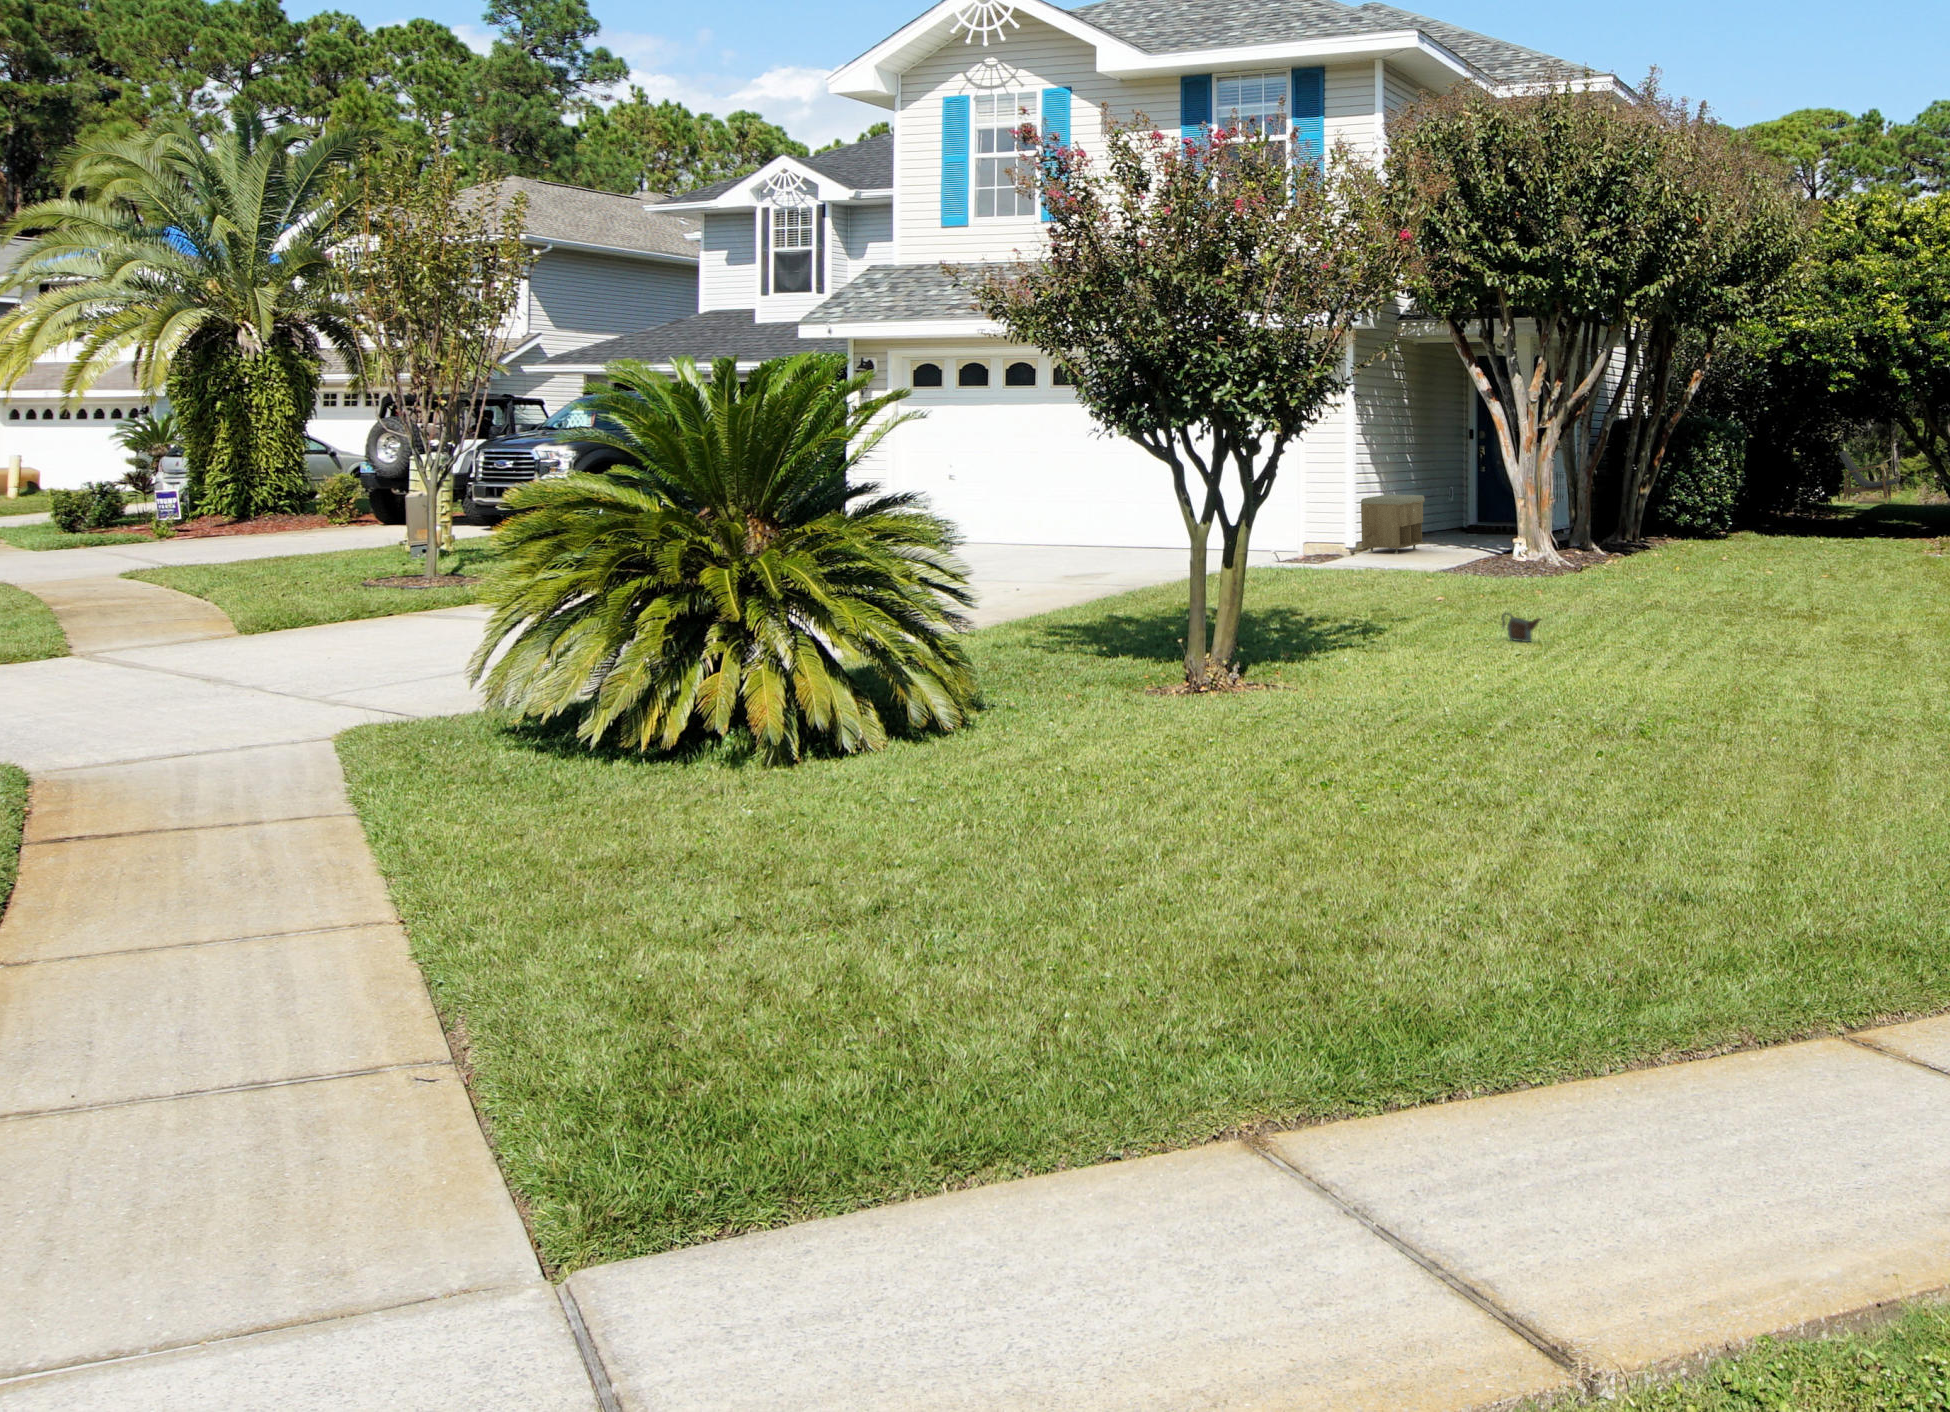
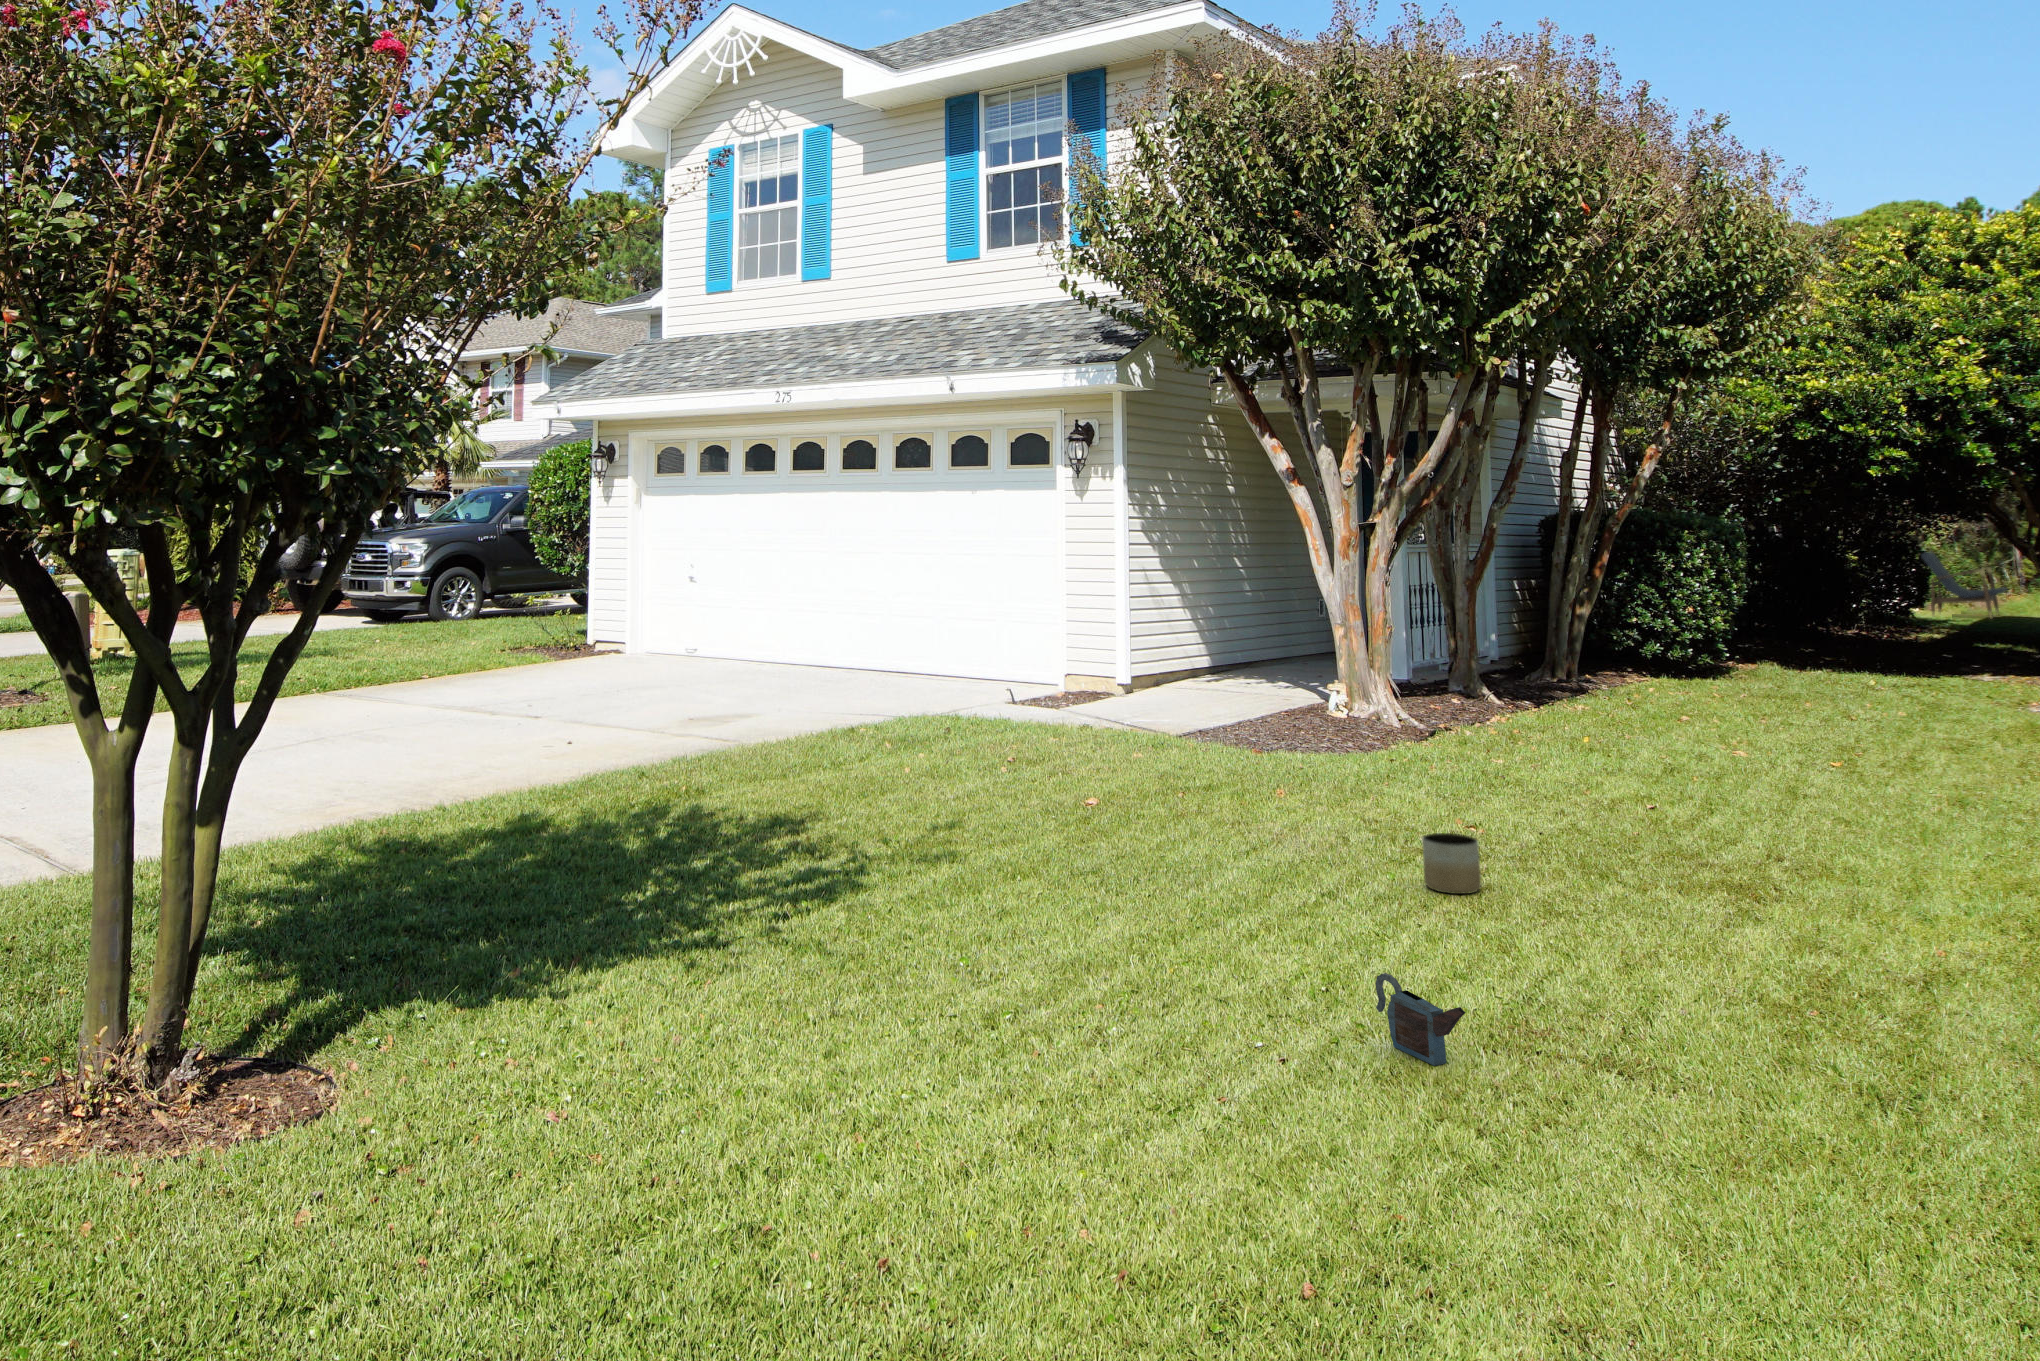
storage bench: present [1361,495,1425,554] -> none [1167,612,1264,693]
planter: none [1679,591,1709,619] -> present [1422,833,1481,894]
watering can: present [1502,613,1540,642] -> present [1375,973,1466,1066]

